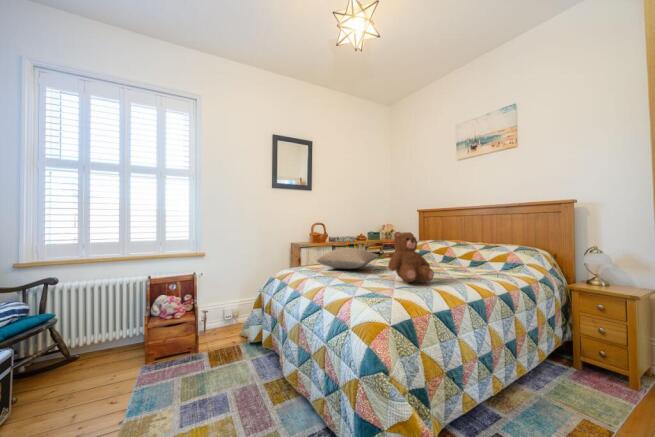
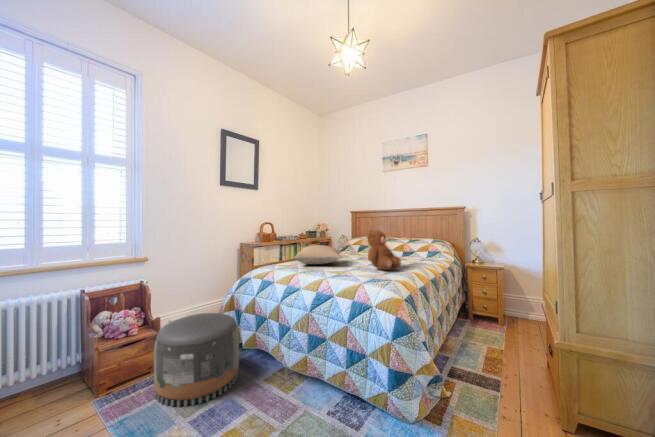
pouf: none [175,307,252,392] -> present [154,313,239,407]

